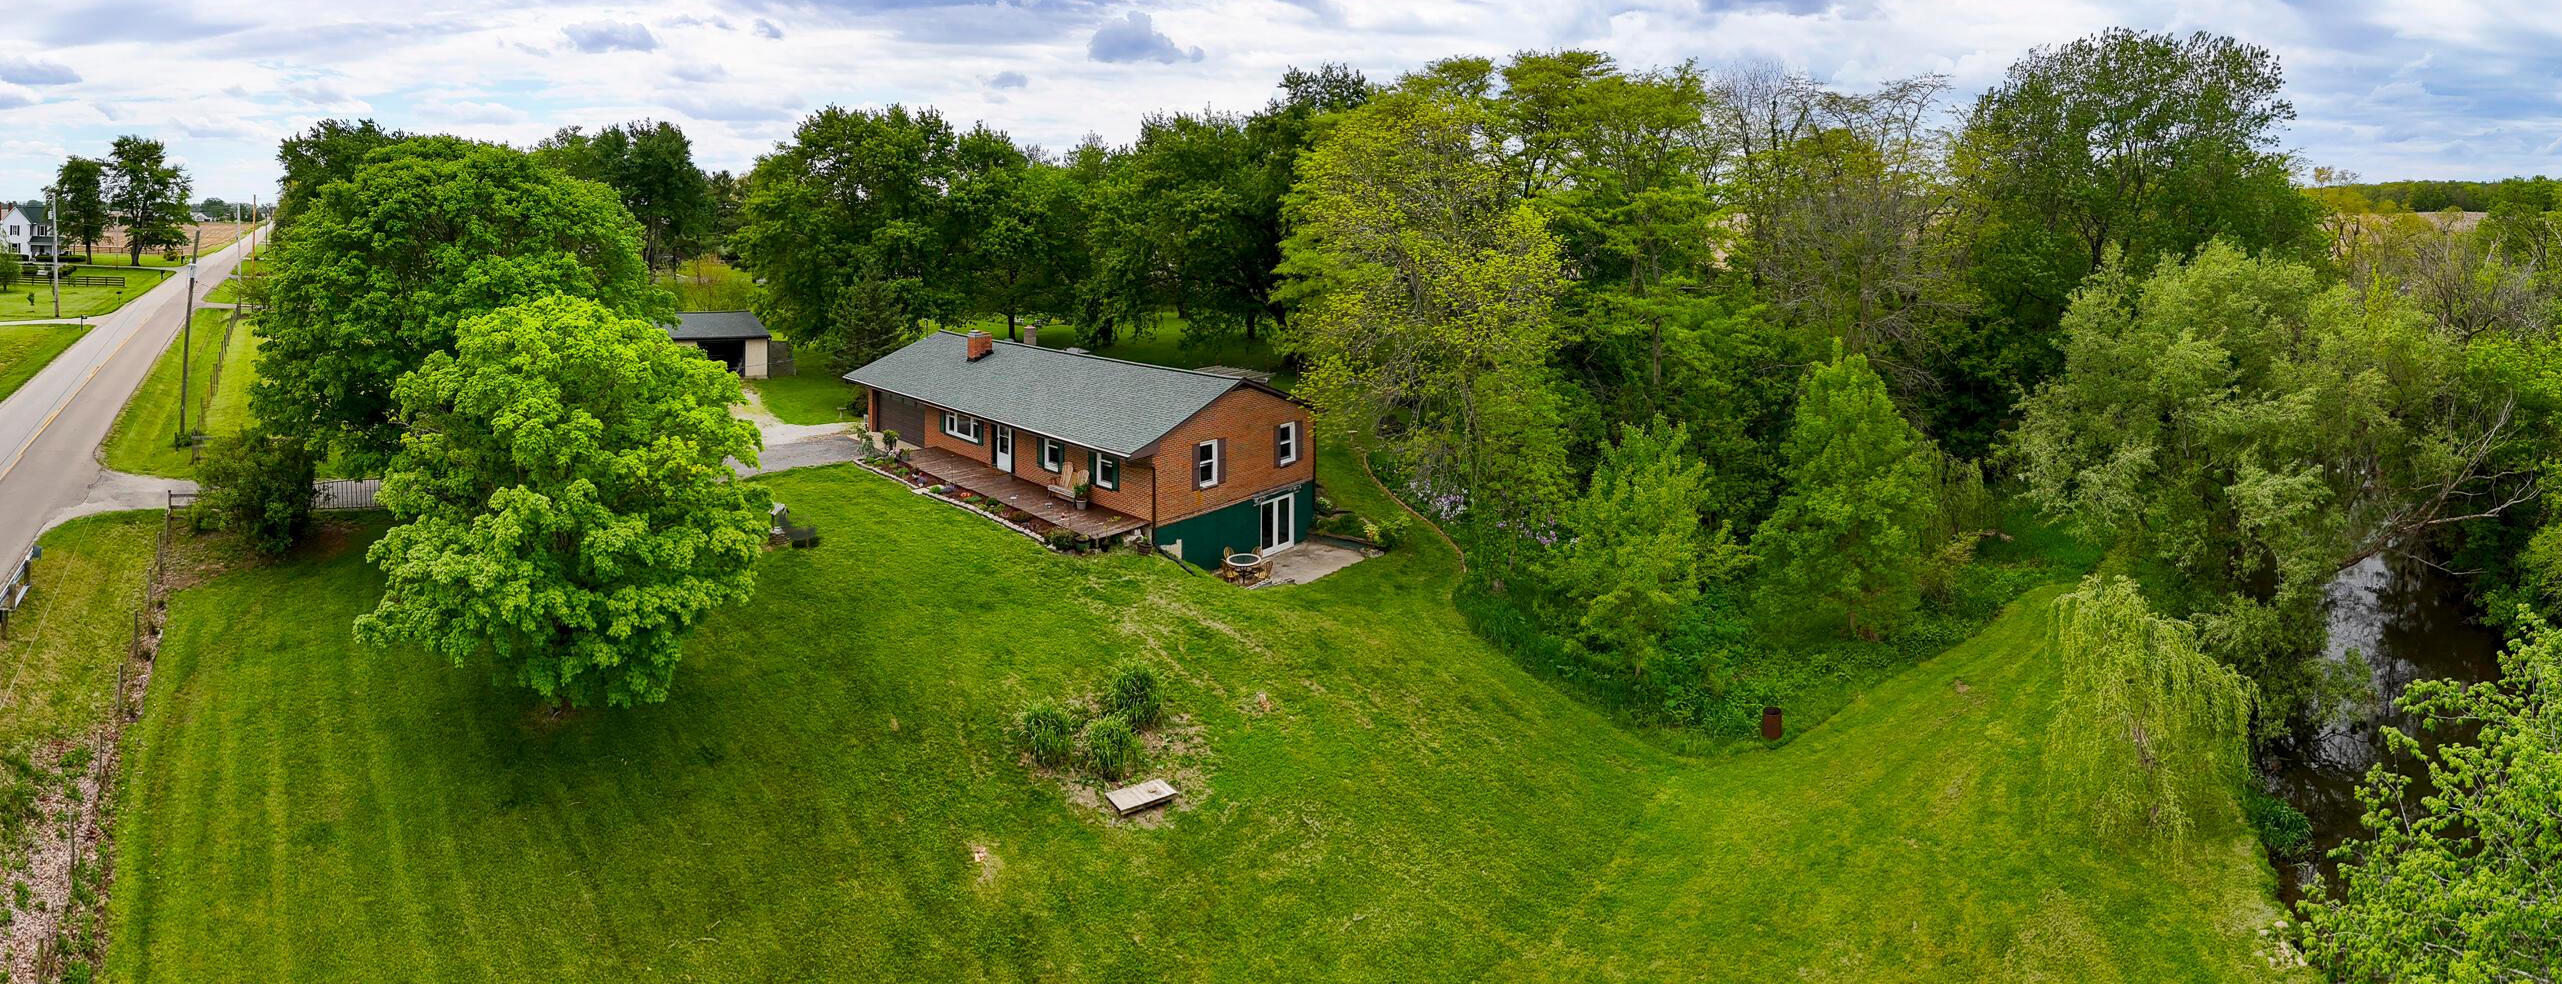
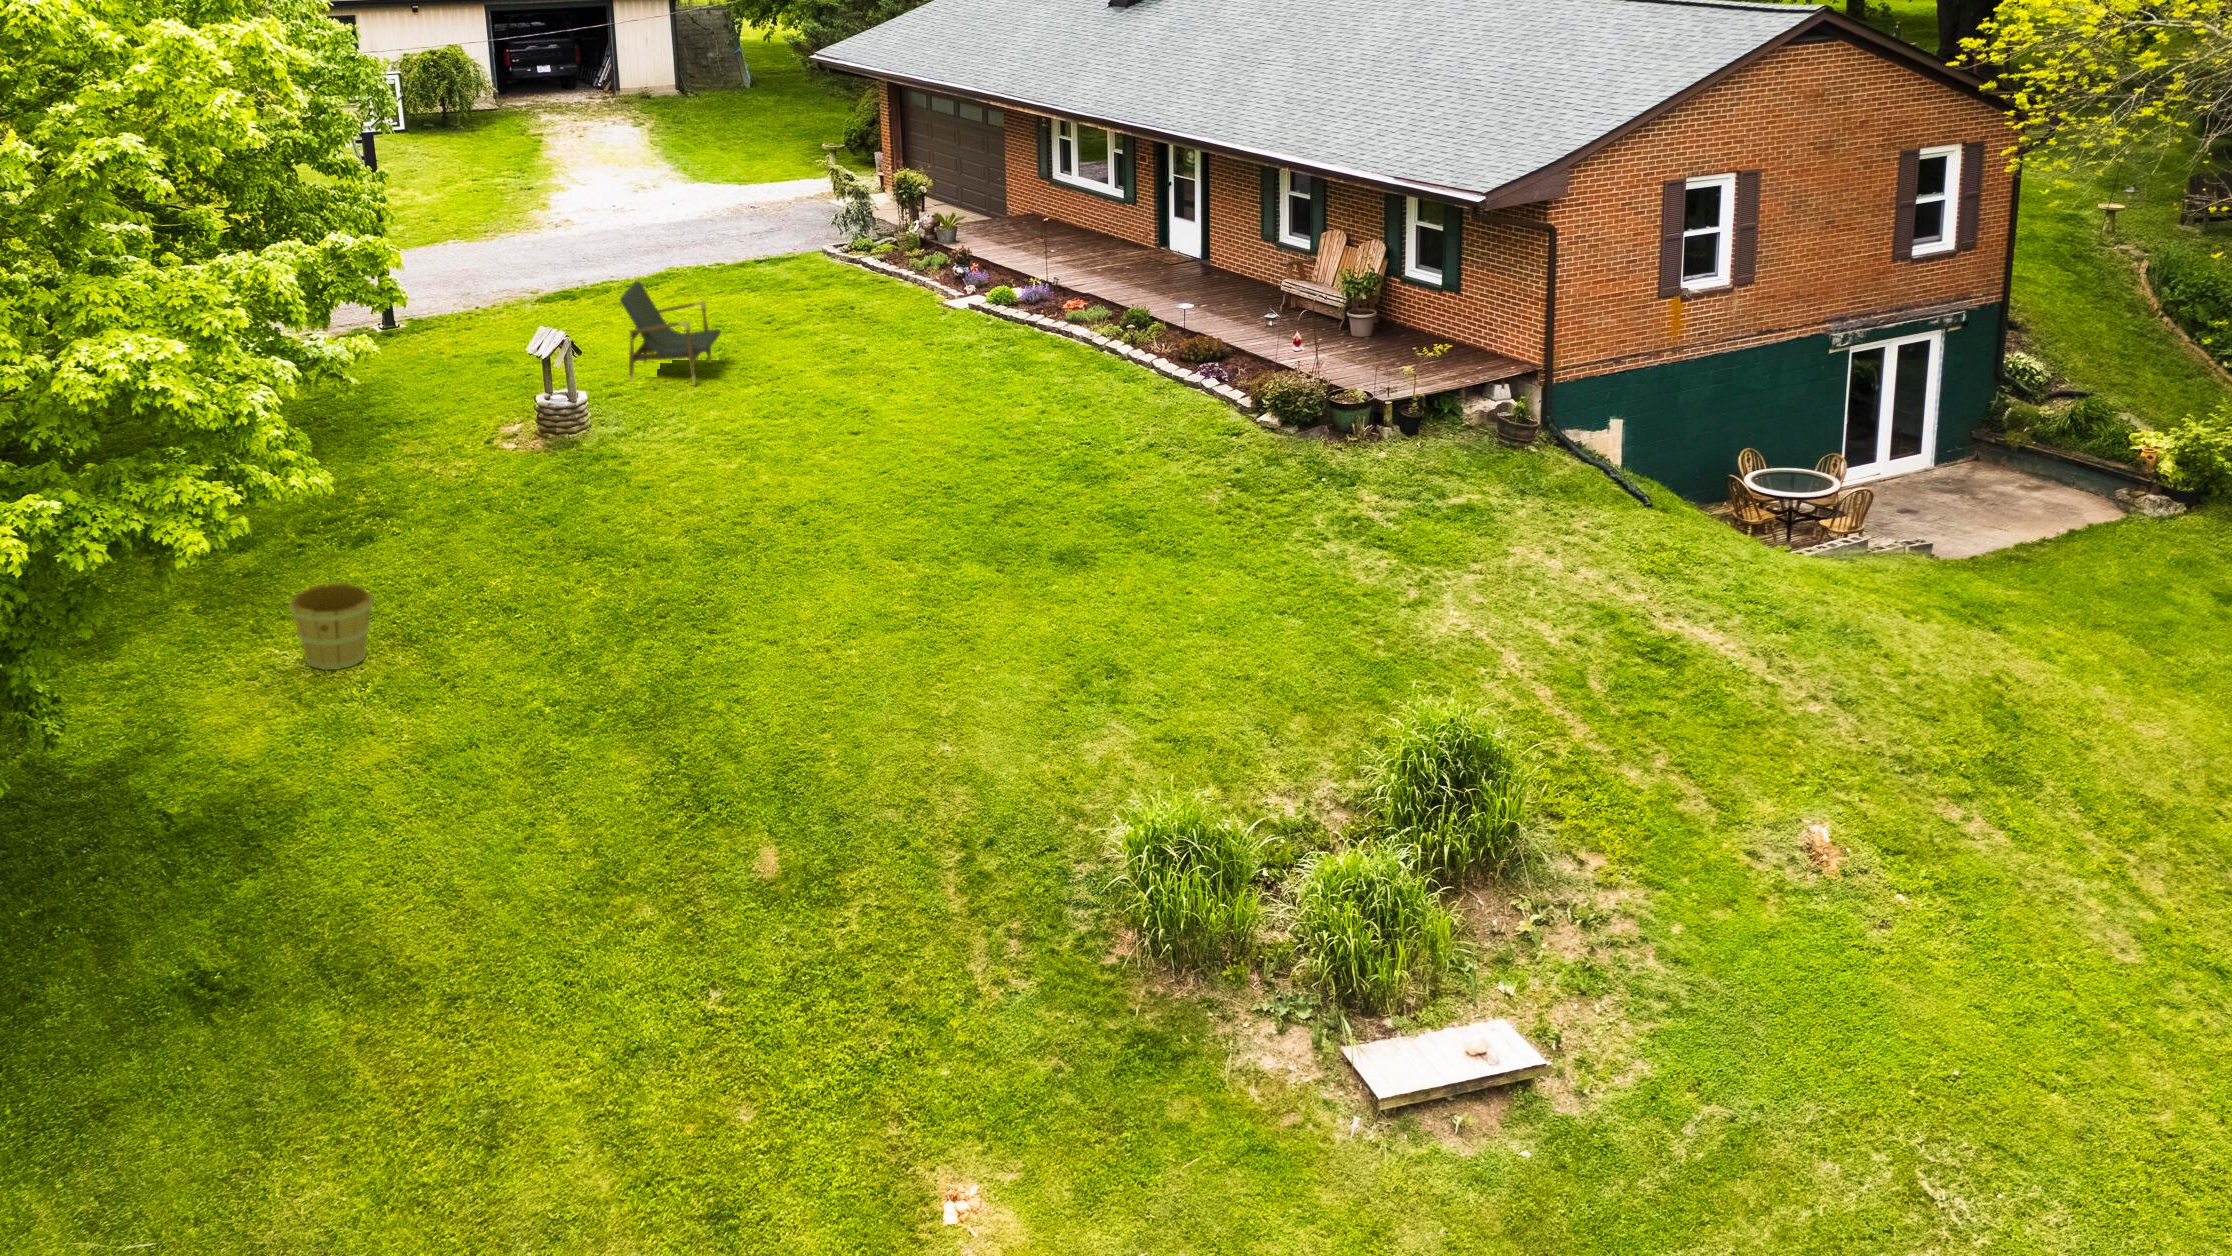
wooden bucket: none [687,663,721,697] -> present [289,583,373,670]

